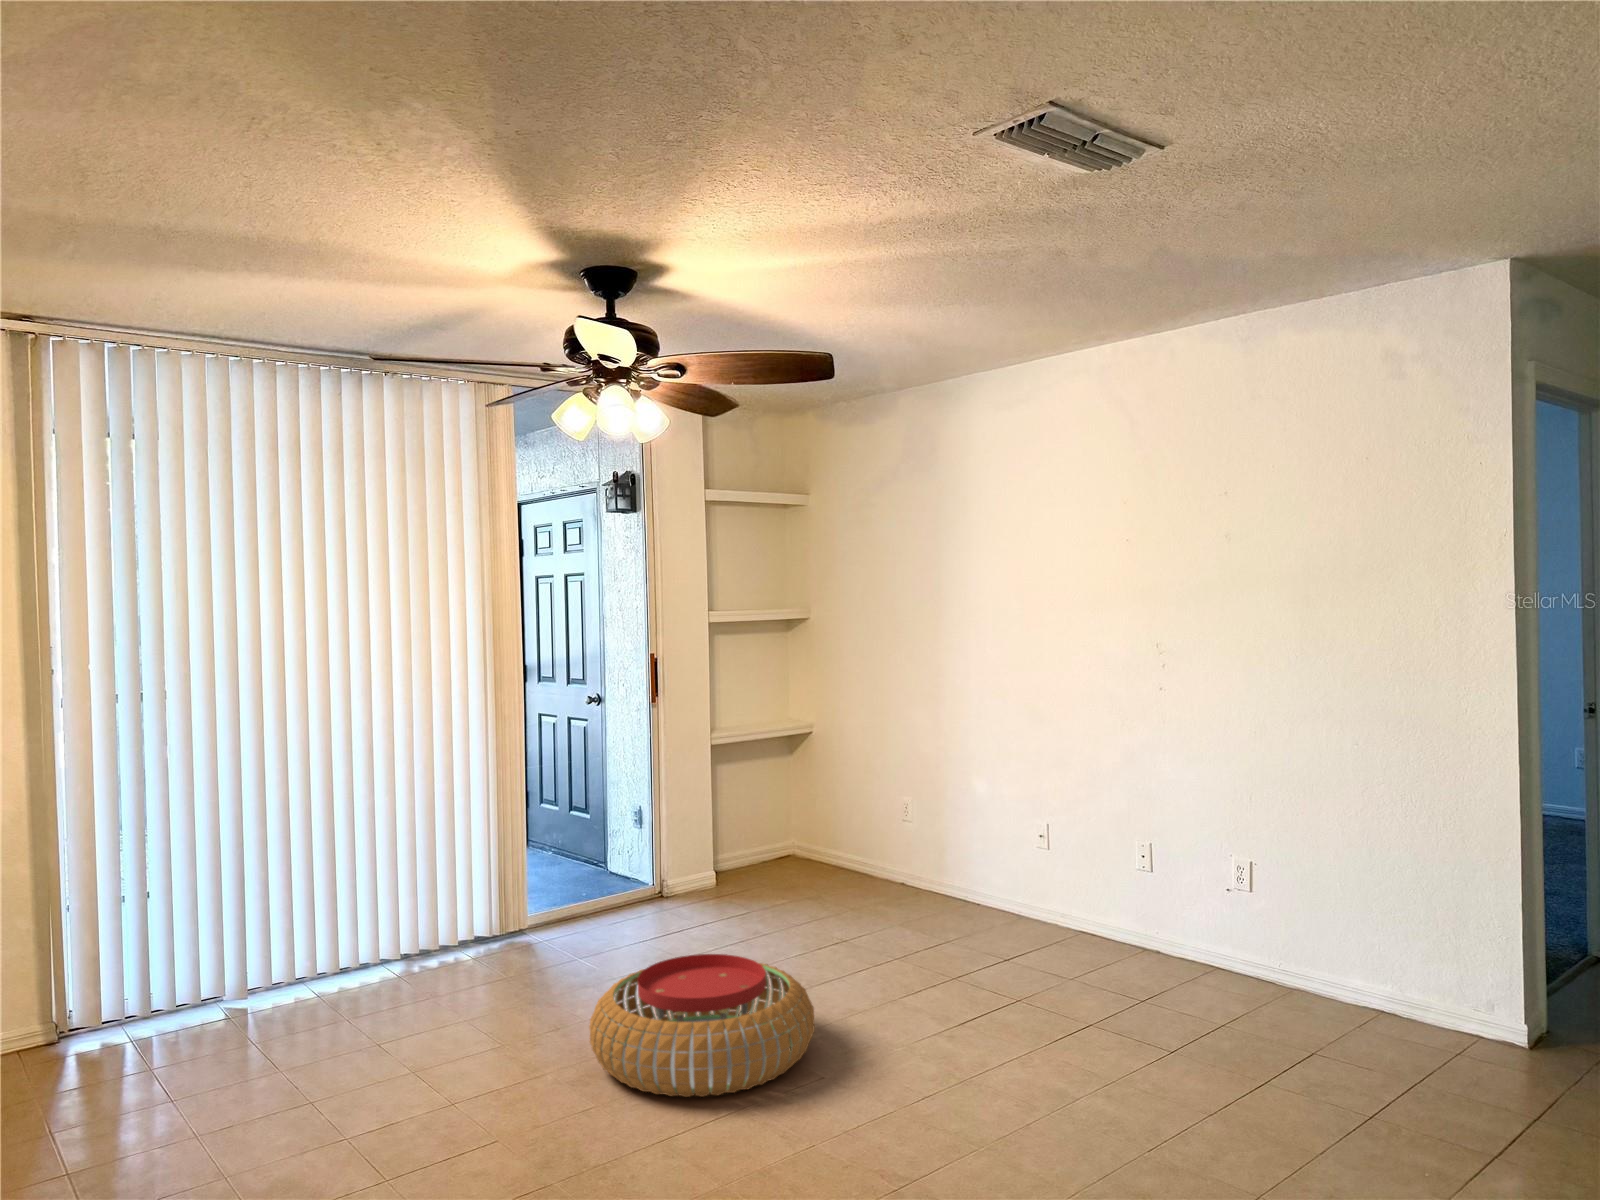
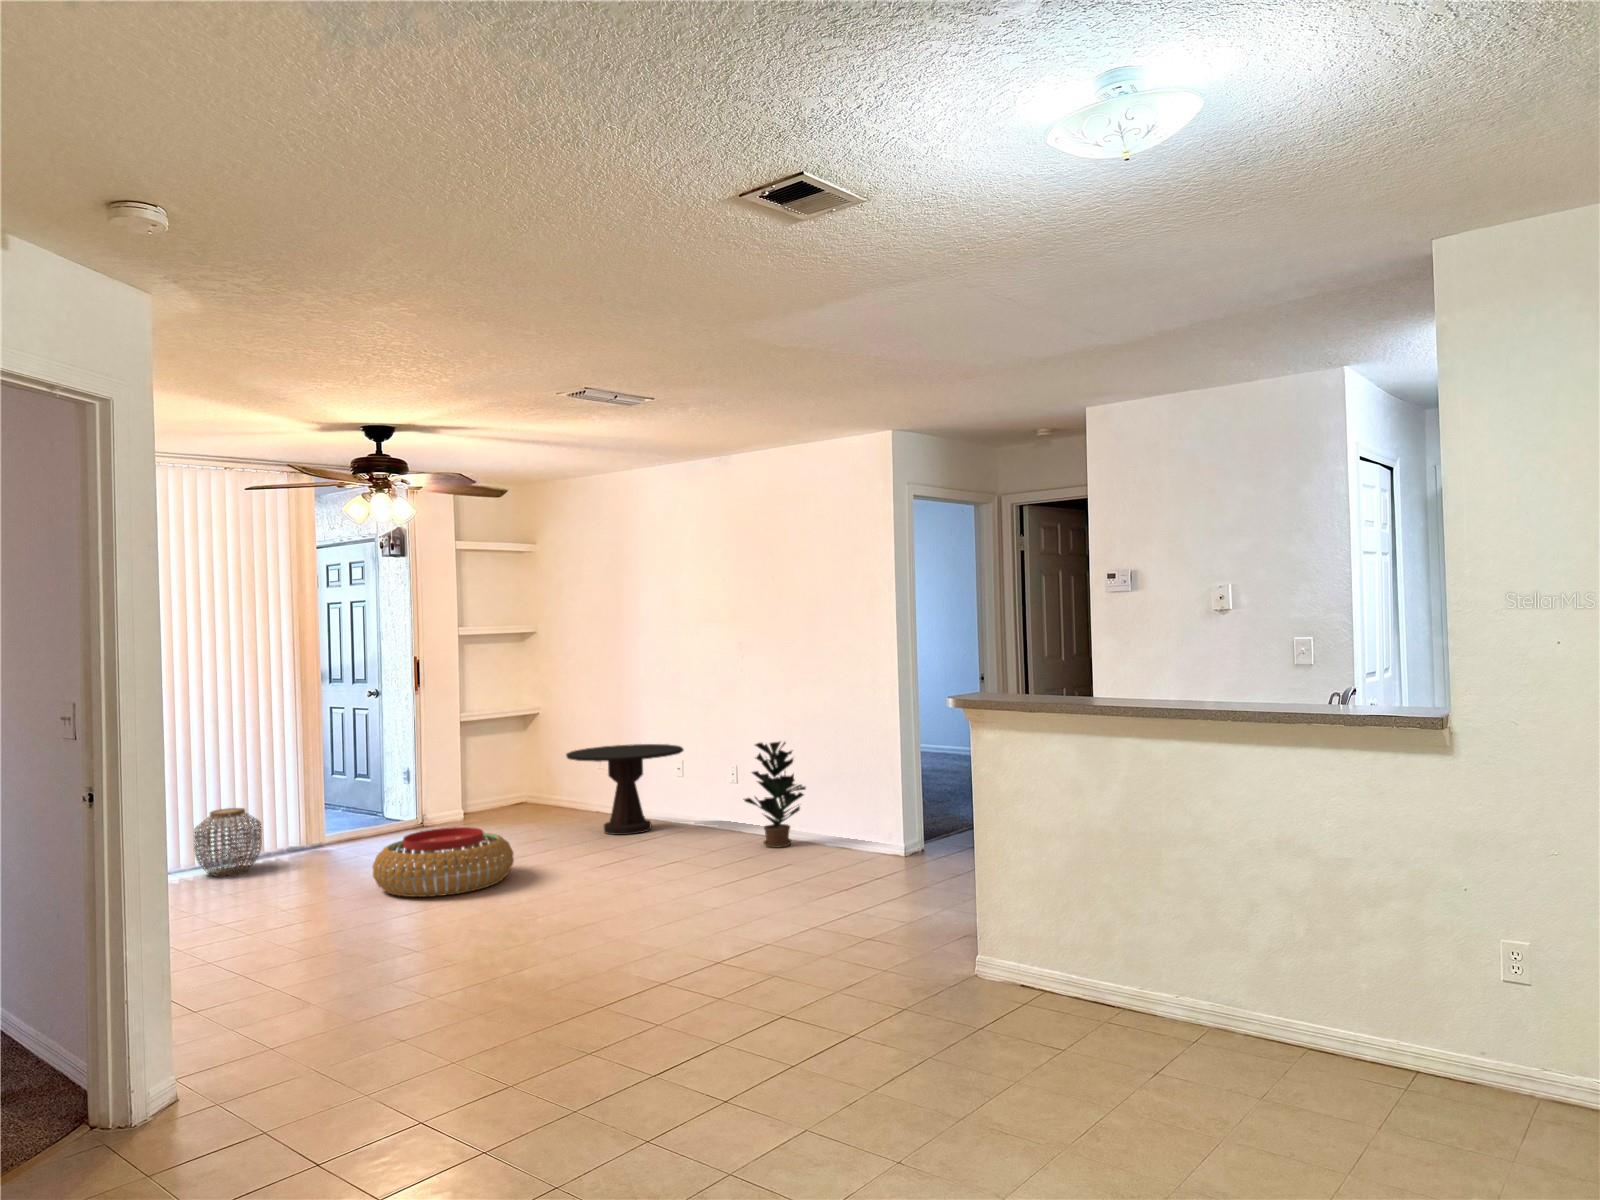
side table: none [872,796,1054,947] -> present [566,744,683,835]
potted plant: none [1183,825,1298,1012] -> present [744,741,806,848]
woven basket: none [338,886,434,993] -> present [194,808,262,876]

